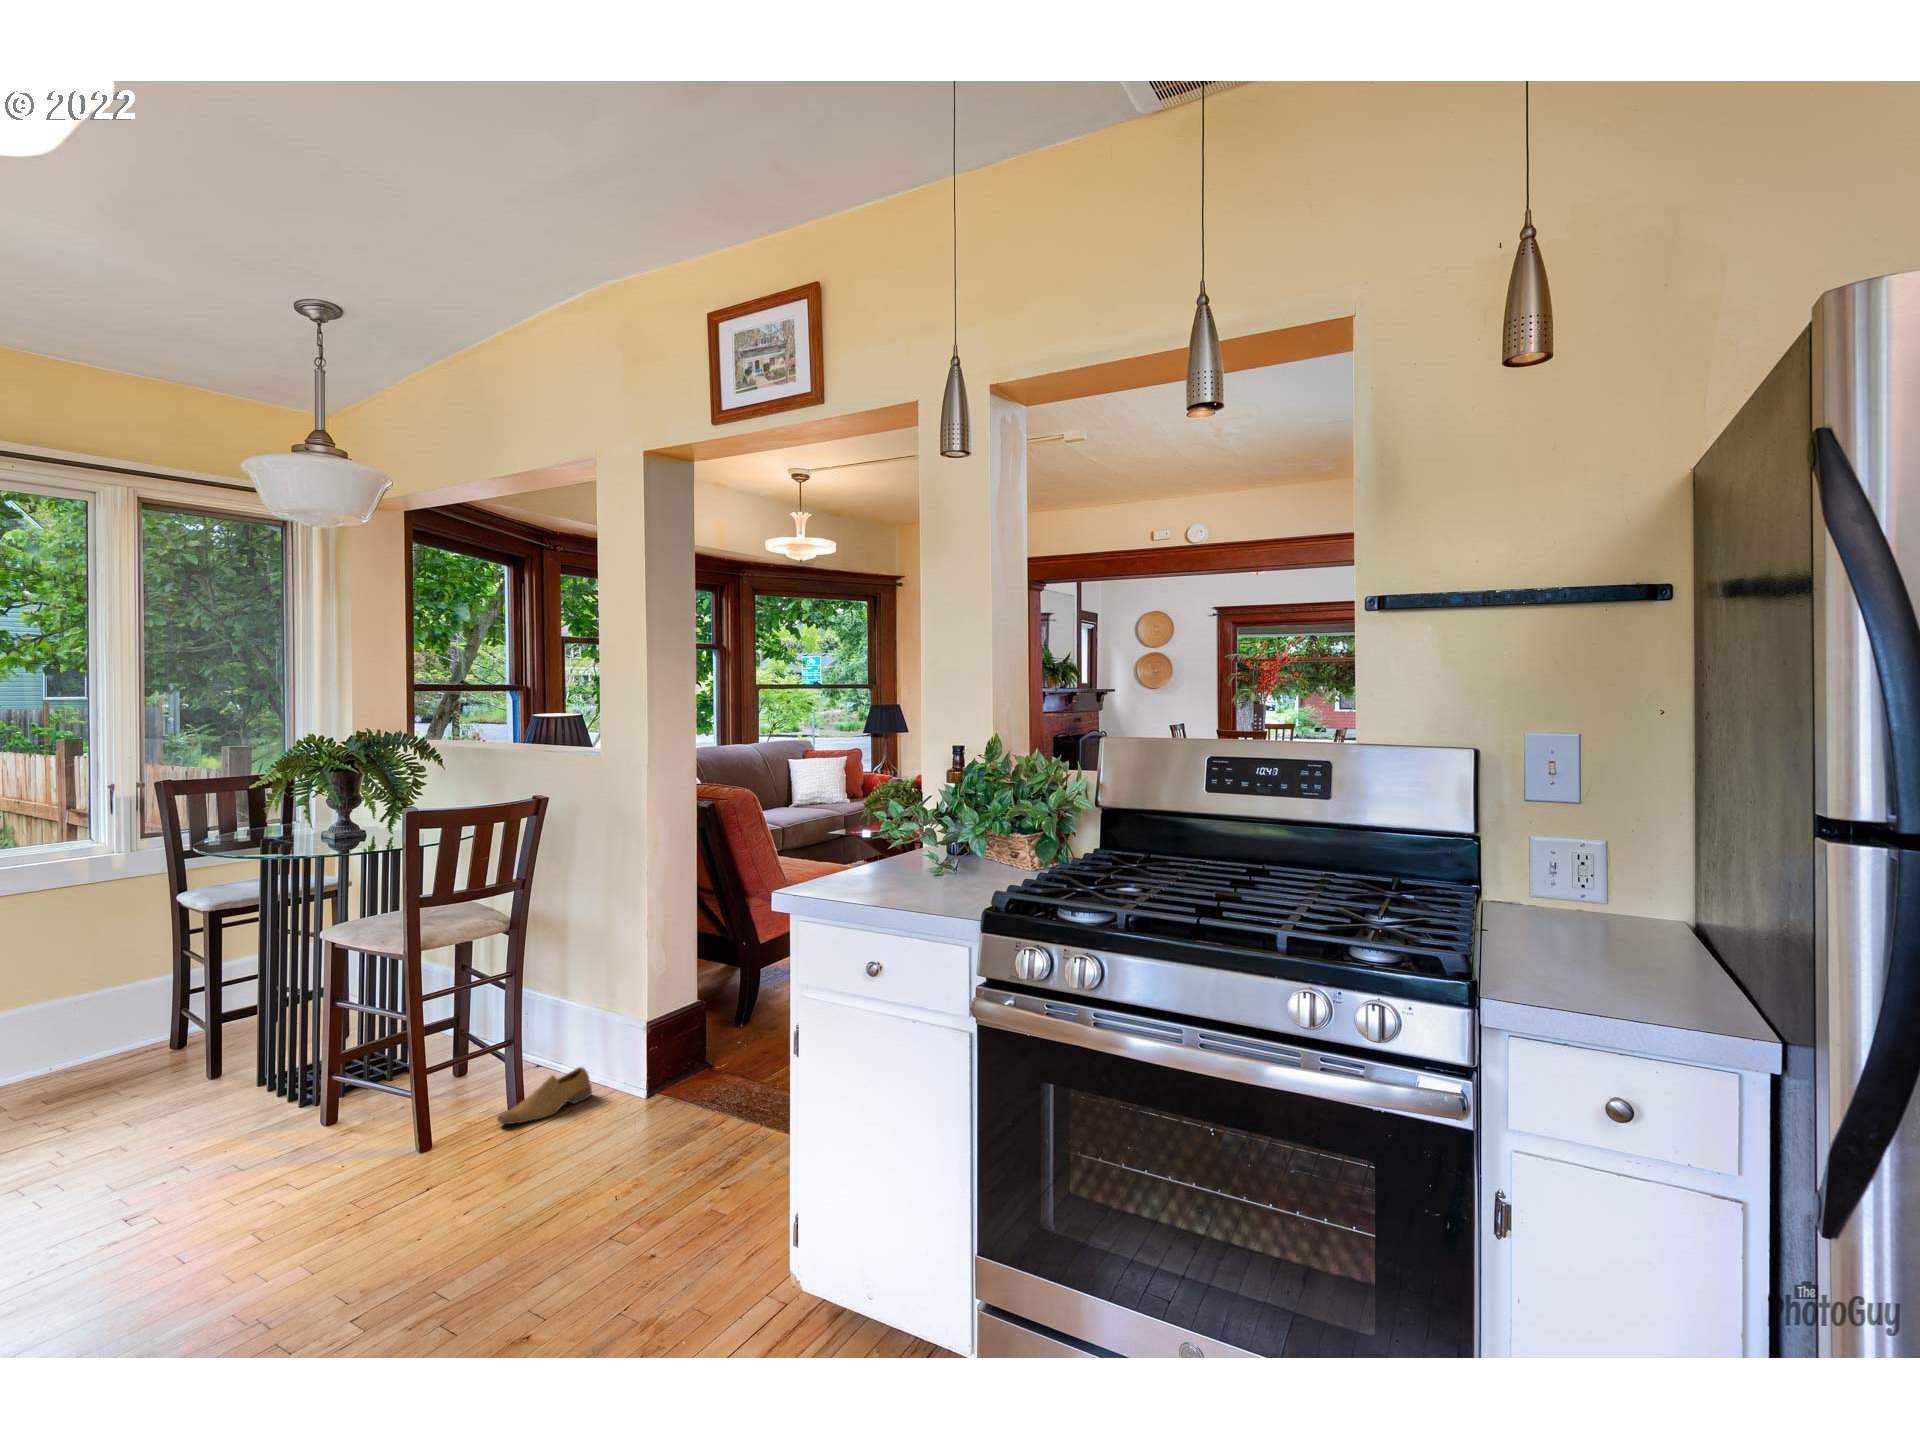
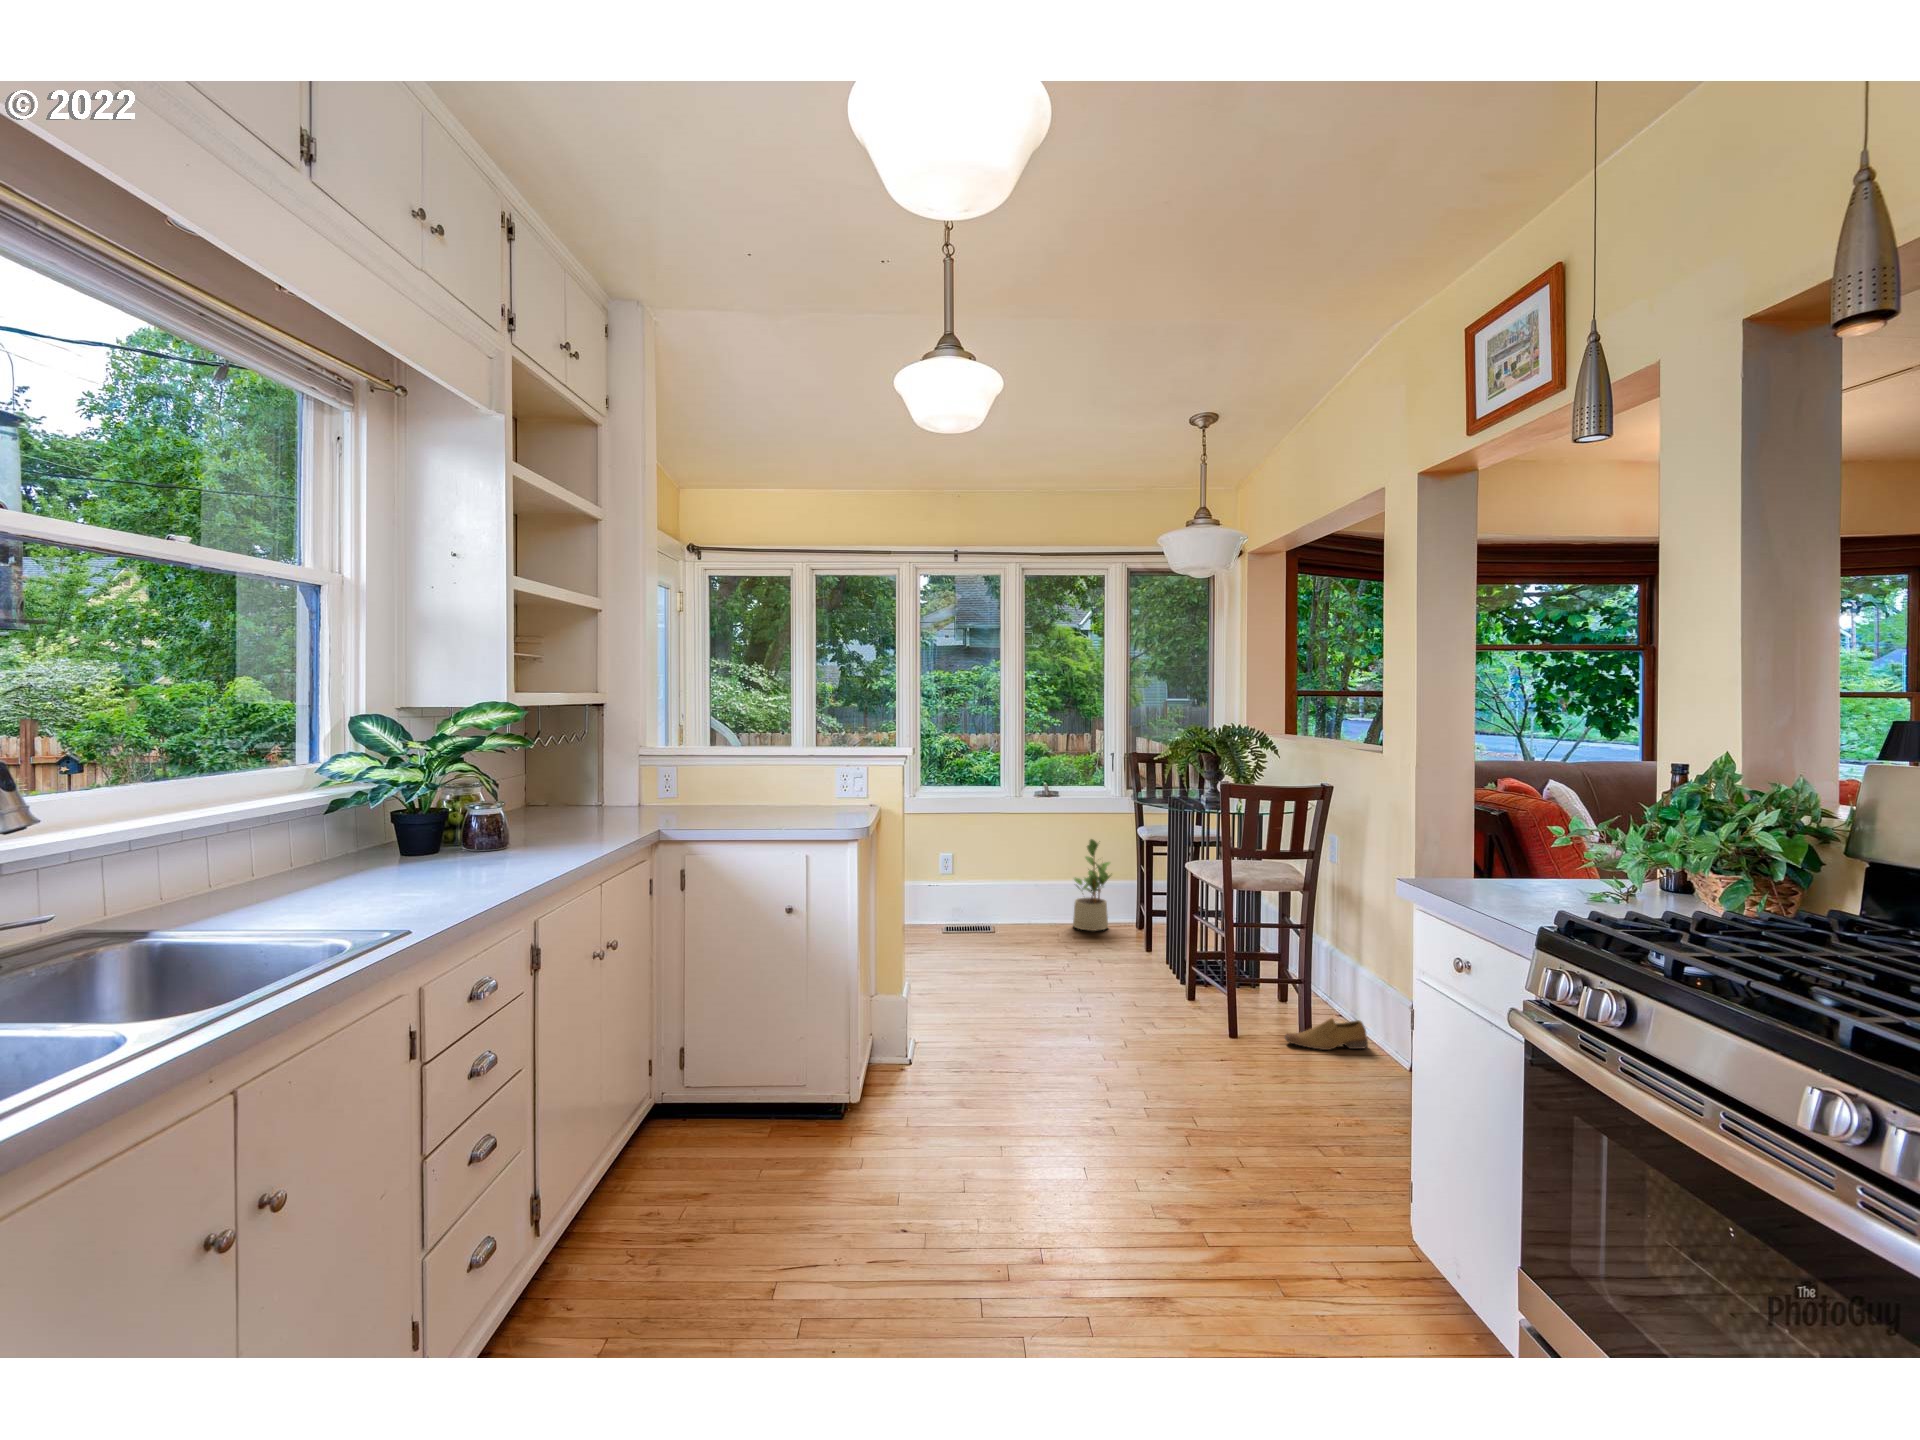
potted plant: none [43,923,133,1075] -> present [1073,839,1111,931]

